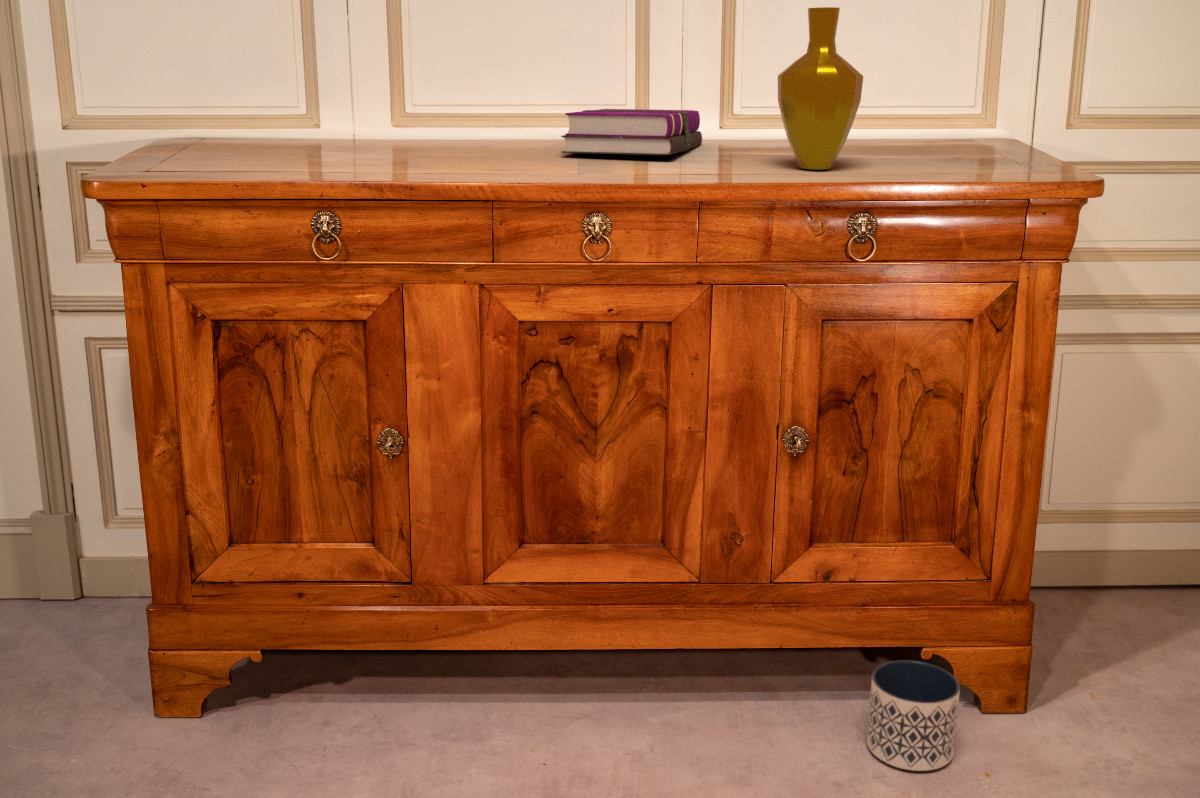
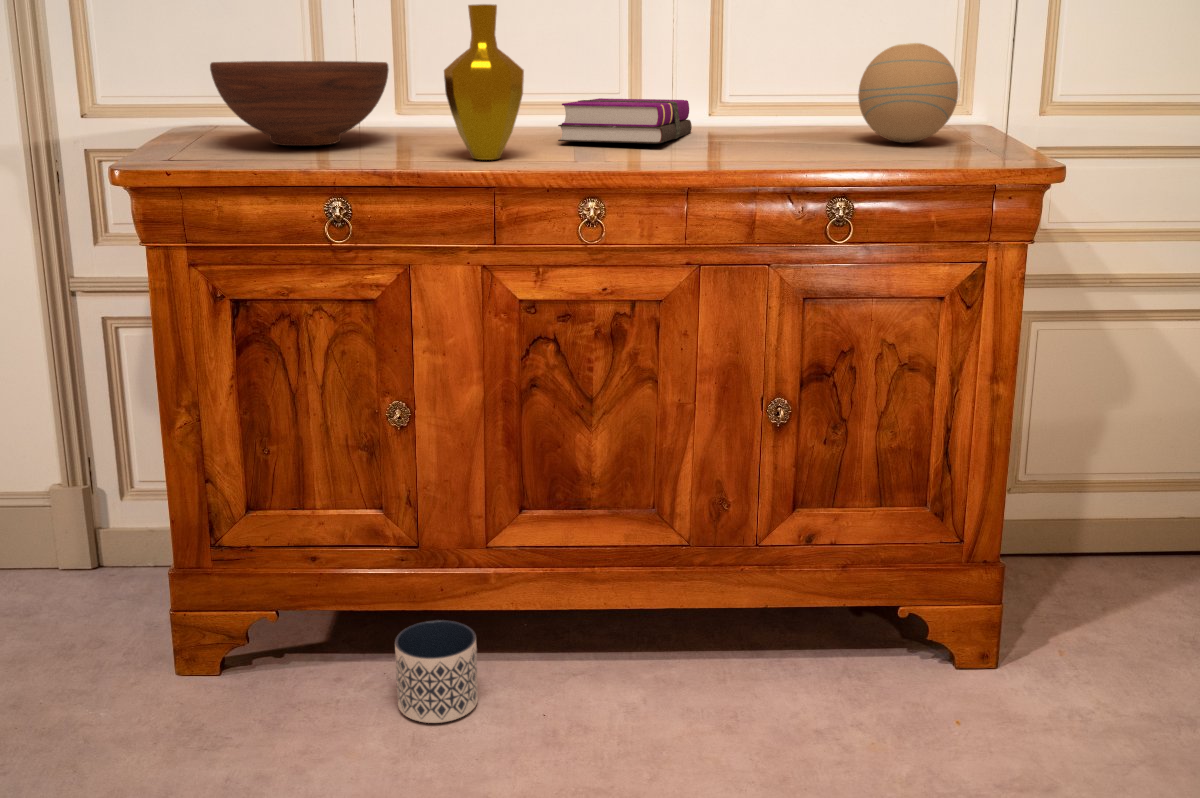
vase: present [778,7,863,169] -> present [444,4,524,160]
decorative orb: none [879,50,986,155] -> present [858,43,958,143]
fruit bowl: none [193,69,382,157] -> present [210,61,389,146]
planter: present [867,660,960,771] -> present [395,620,478,723]

